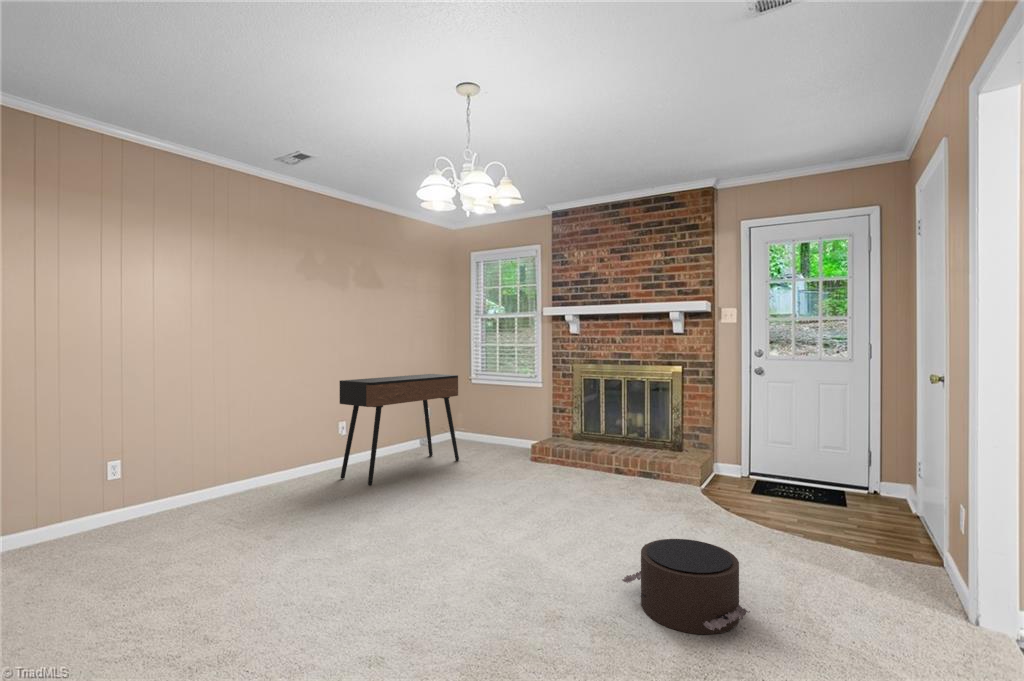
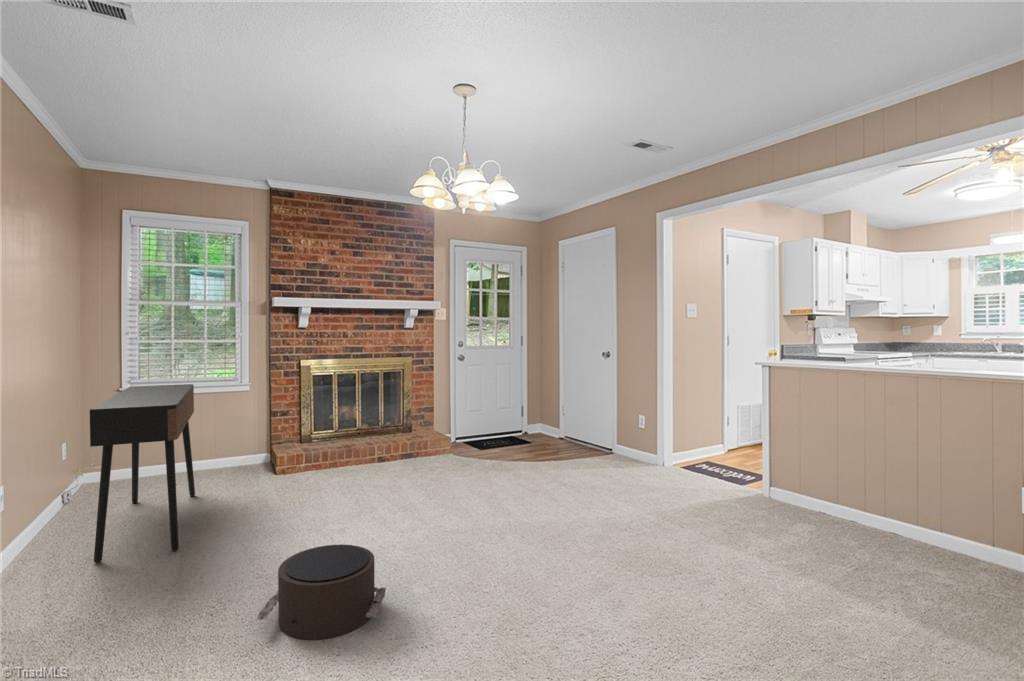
pouf: present [622,539,750,634] -> present [257,544,386,640]

